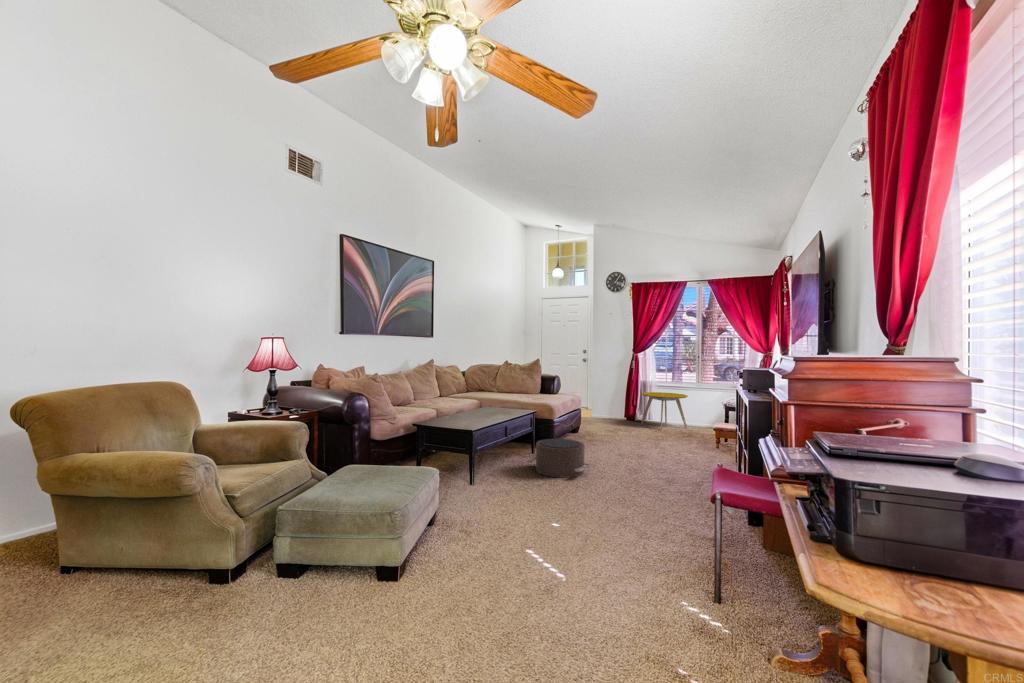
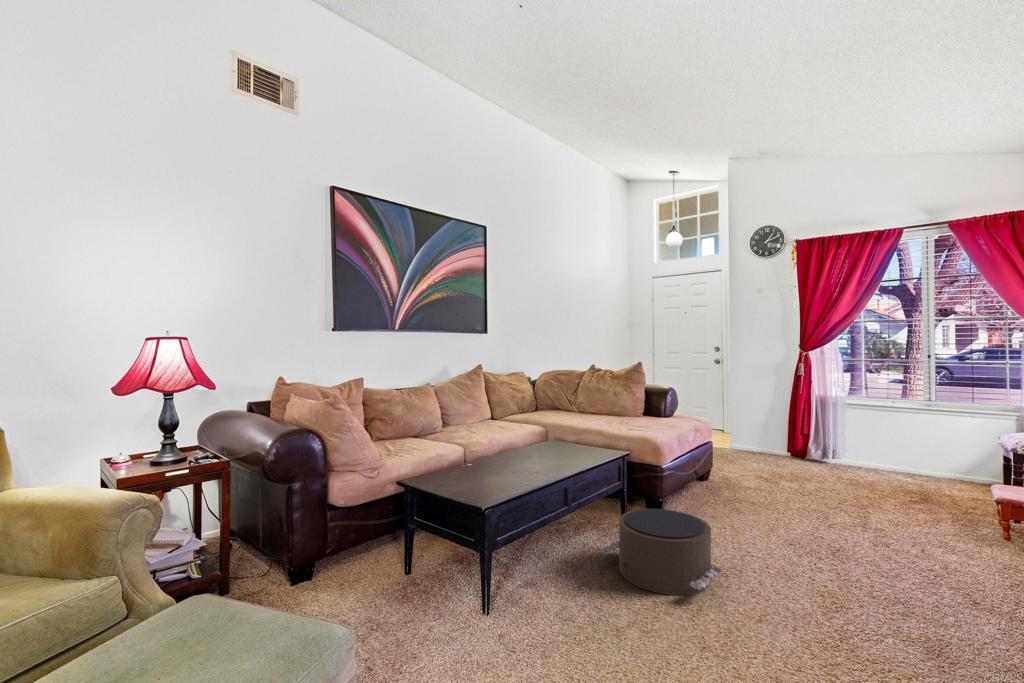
side table: present [641,392,688,430] -> none [817,414,905,479]

